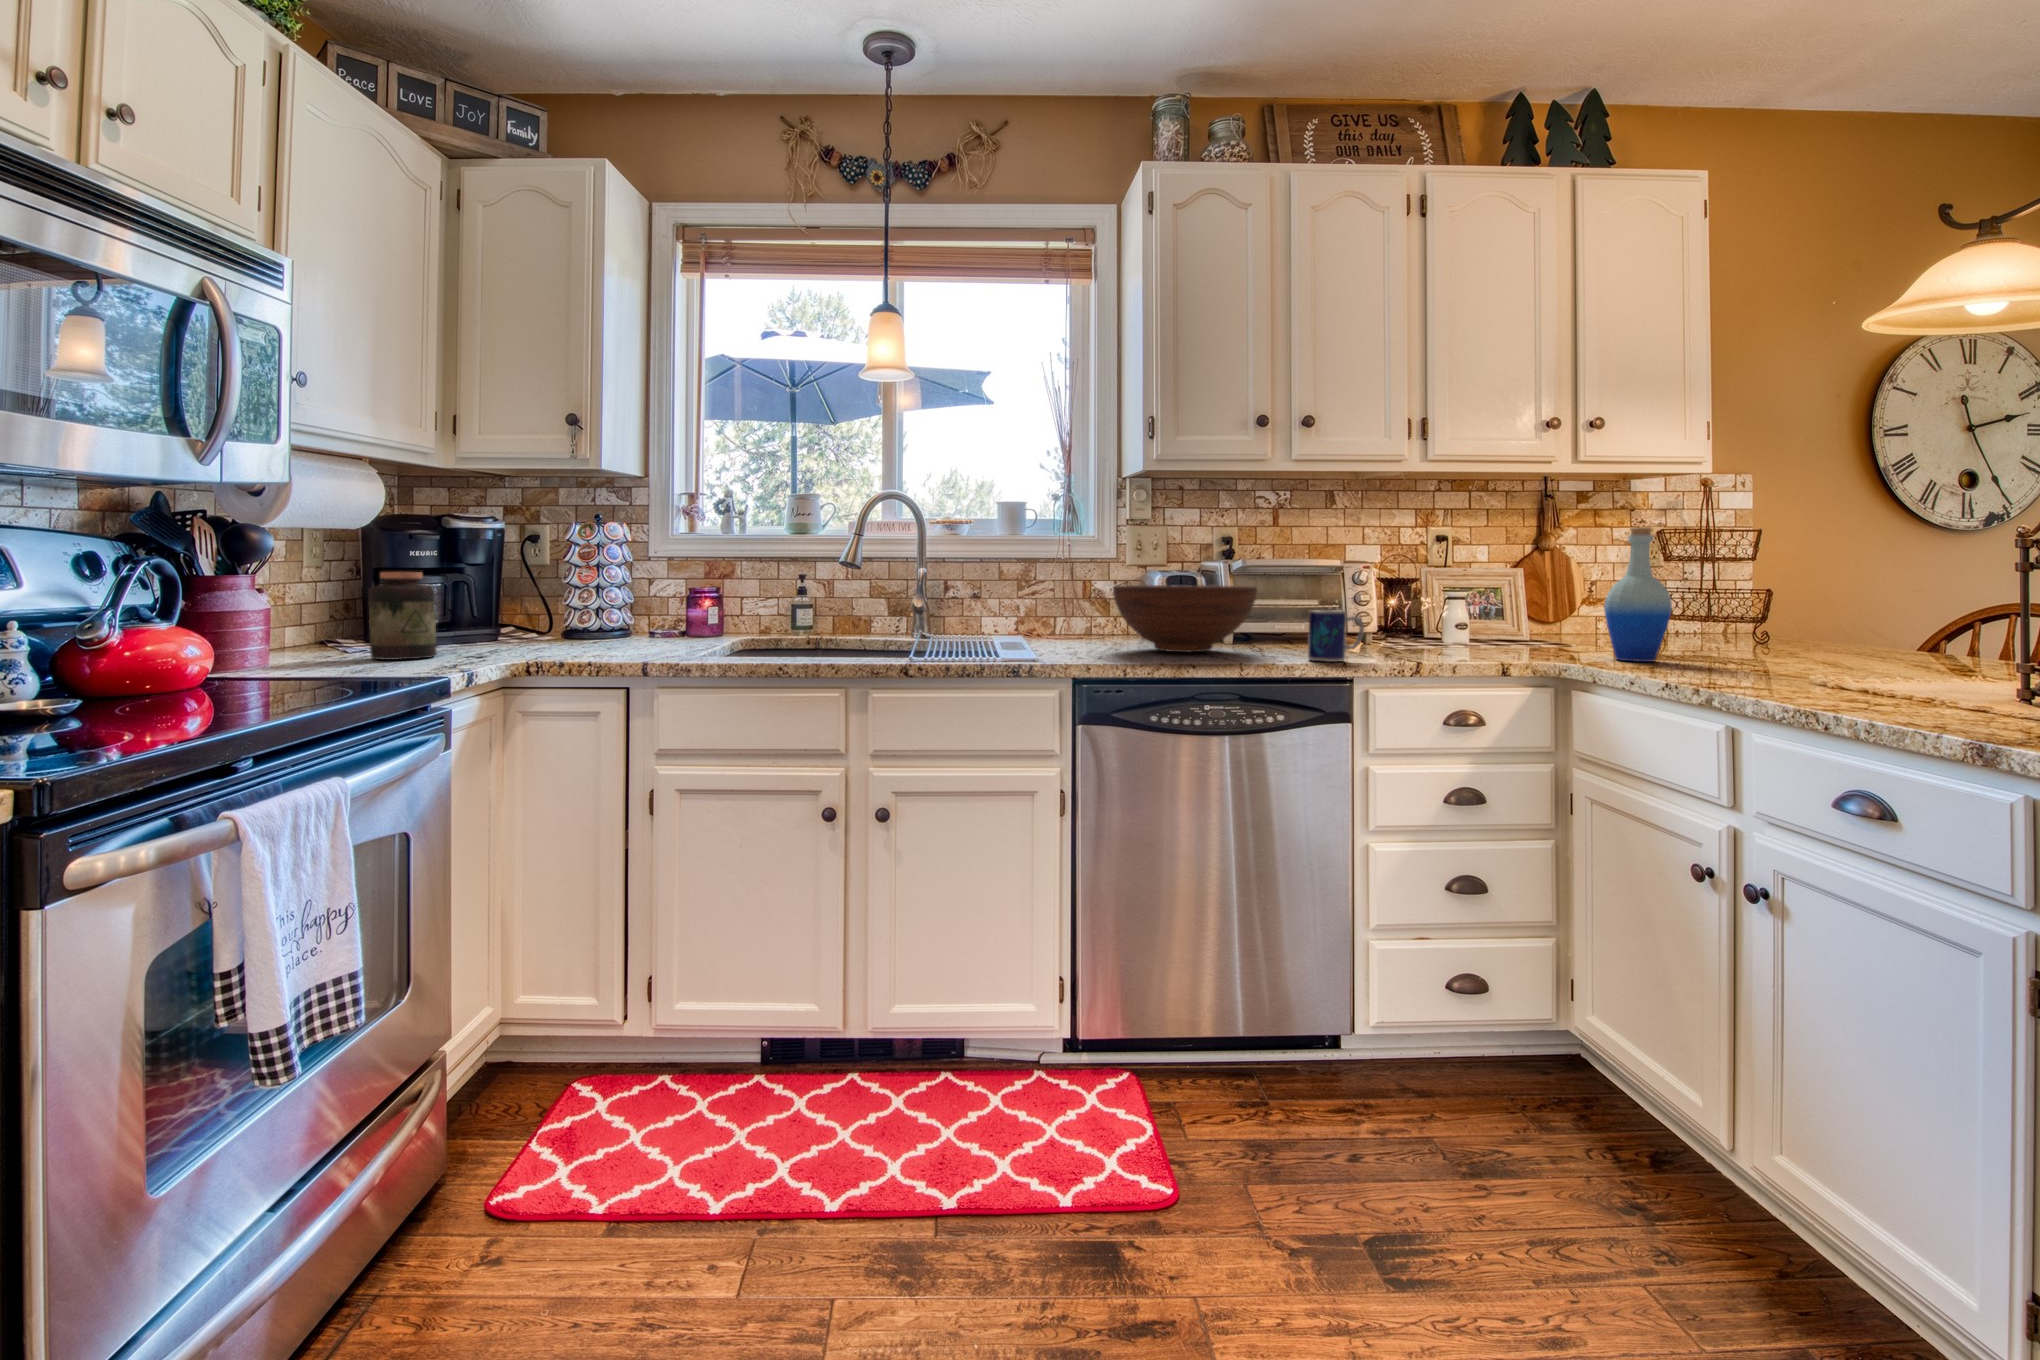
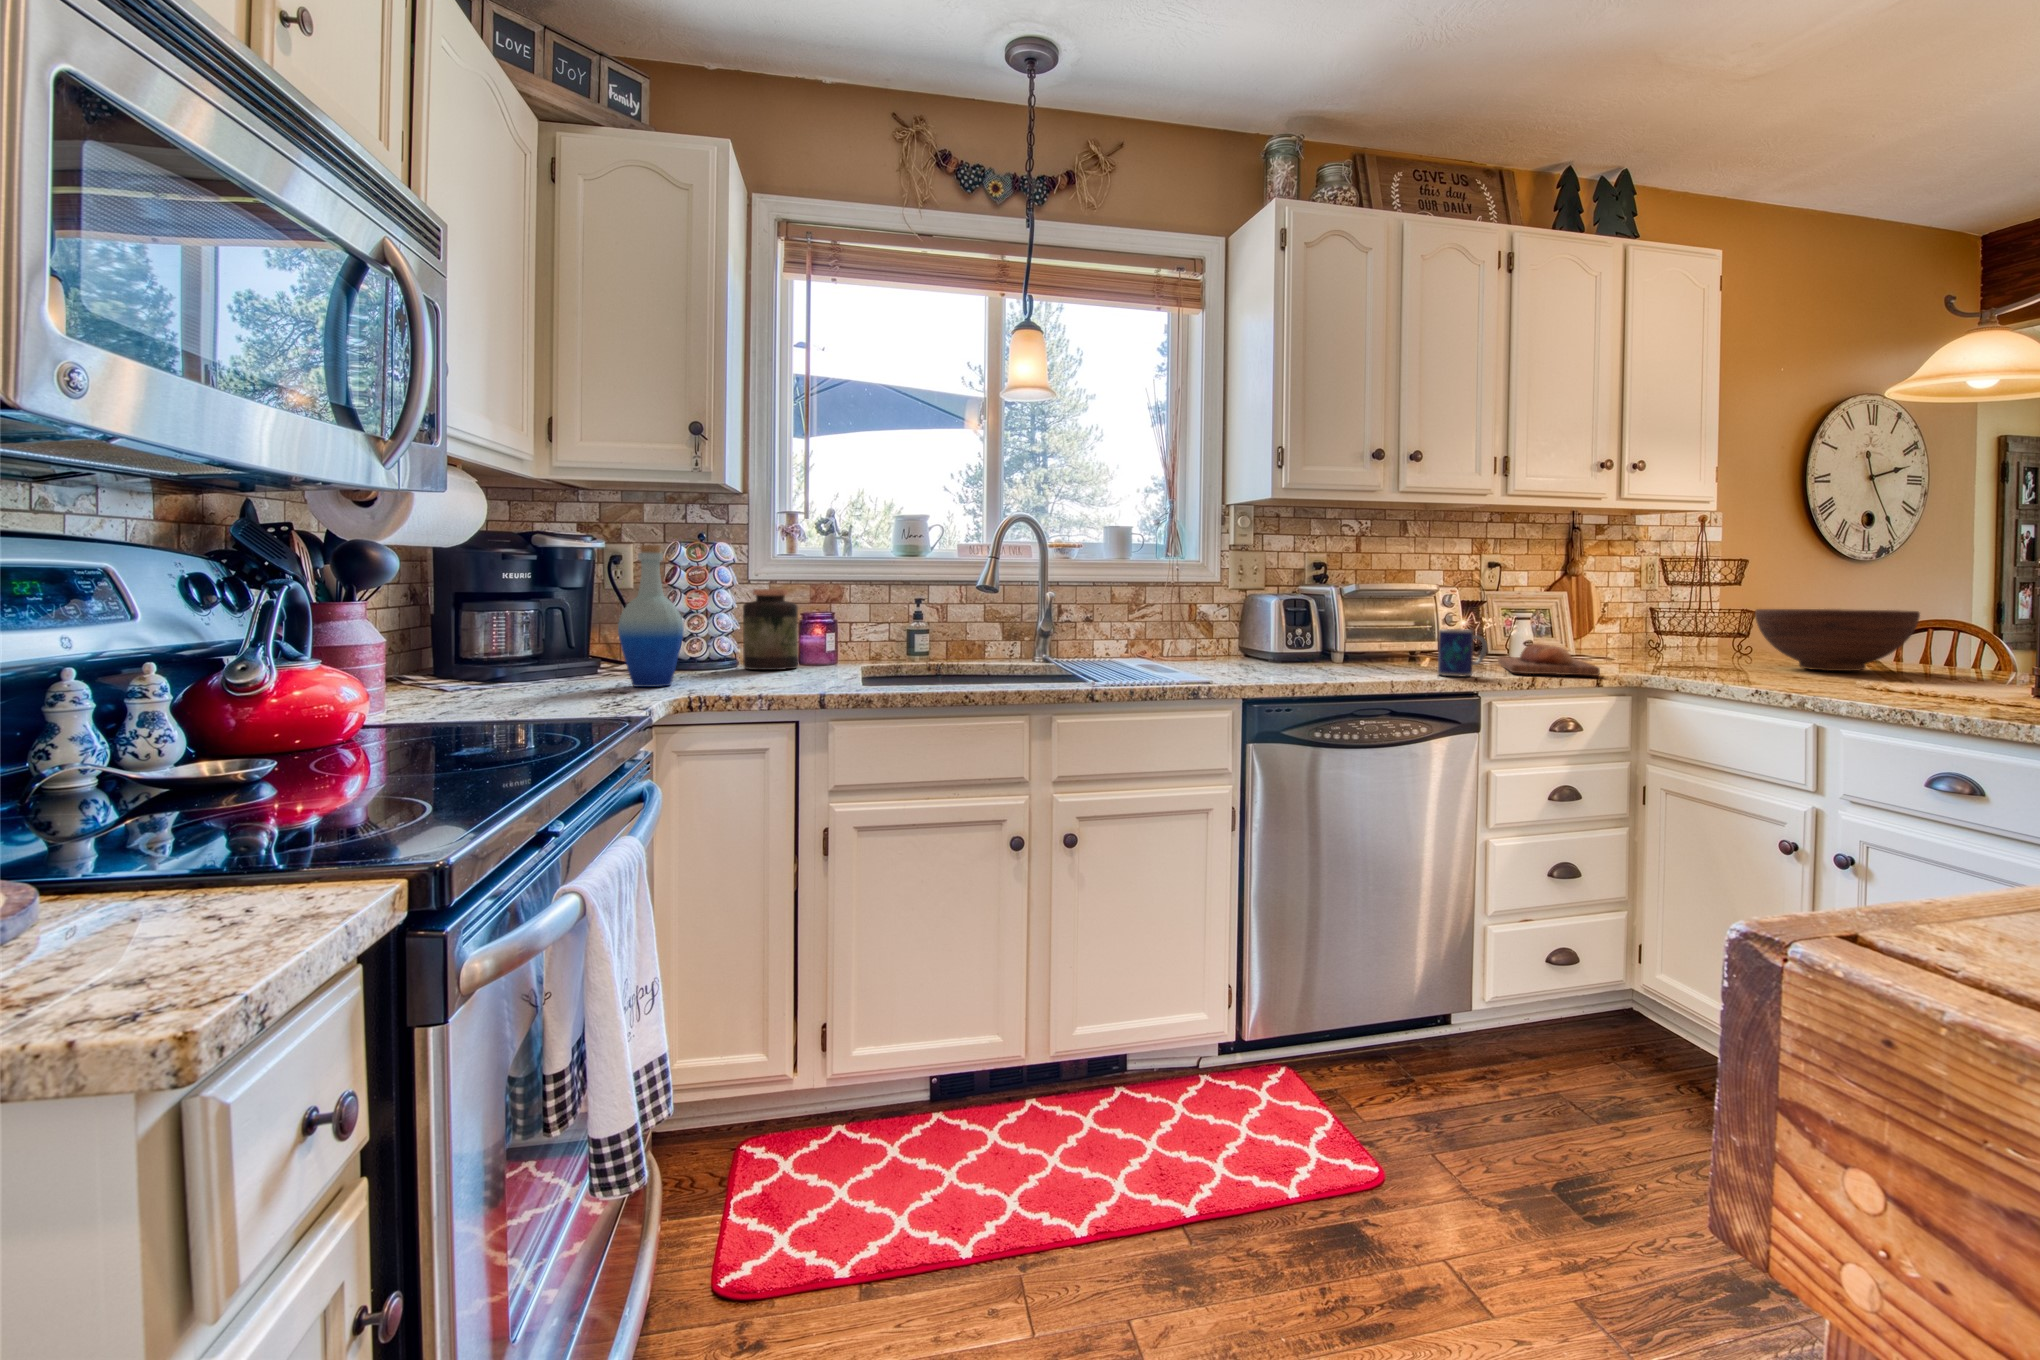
bottle: present [1604,527,1672,662] -> present [618,545,684,687]
jar: present [368,572,436,660] -> present [743,589,798,670]
fruit bowl: present [1113,585,1257,652] -> present [1755,609,1920,671]
bread loaf: none [1398,627,1502,663] -> present [1498,644,1600,676]

